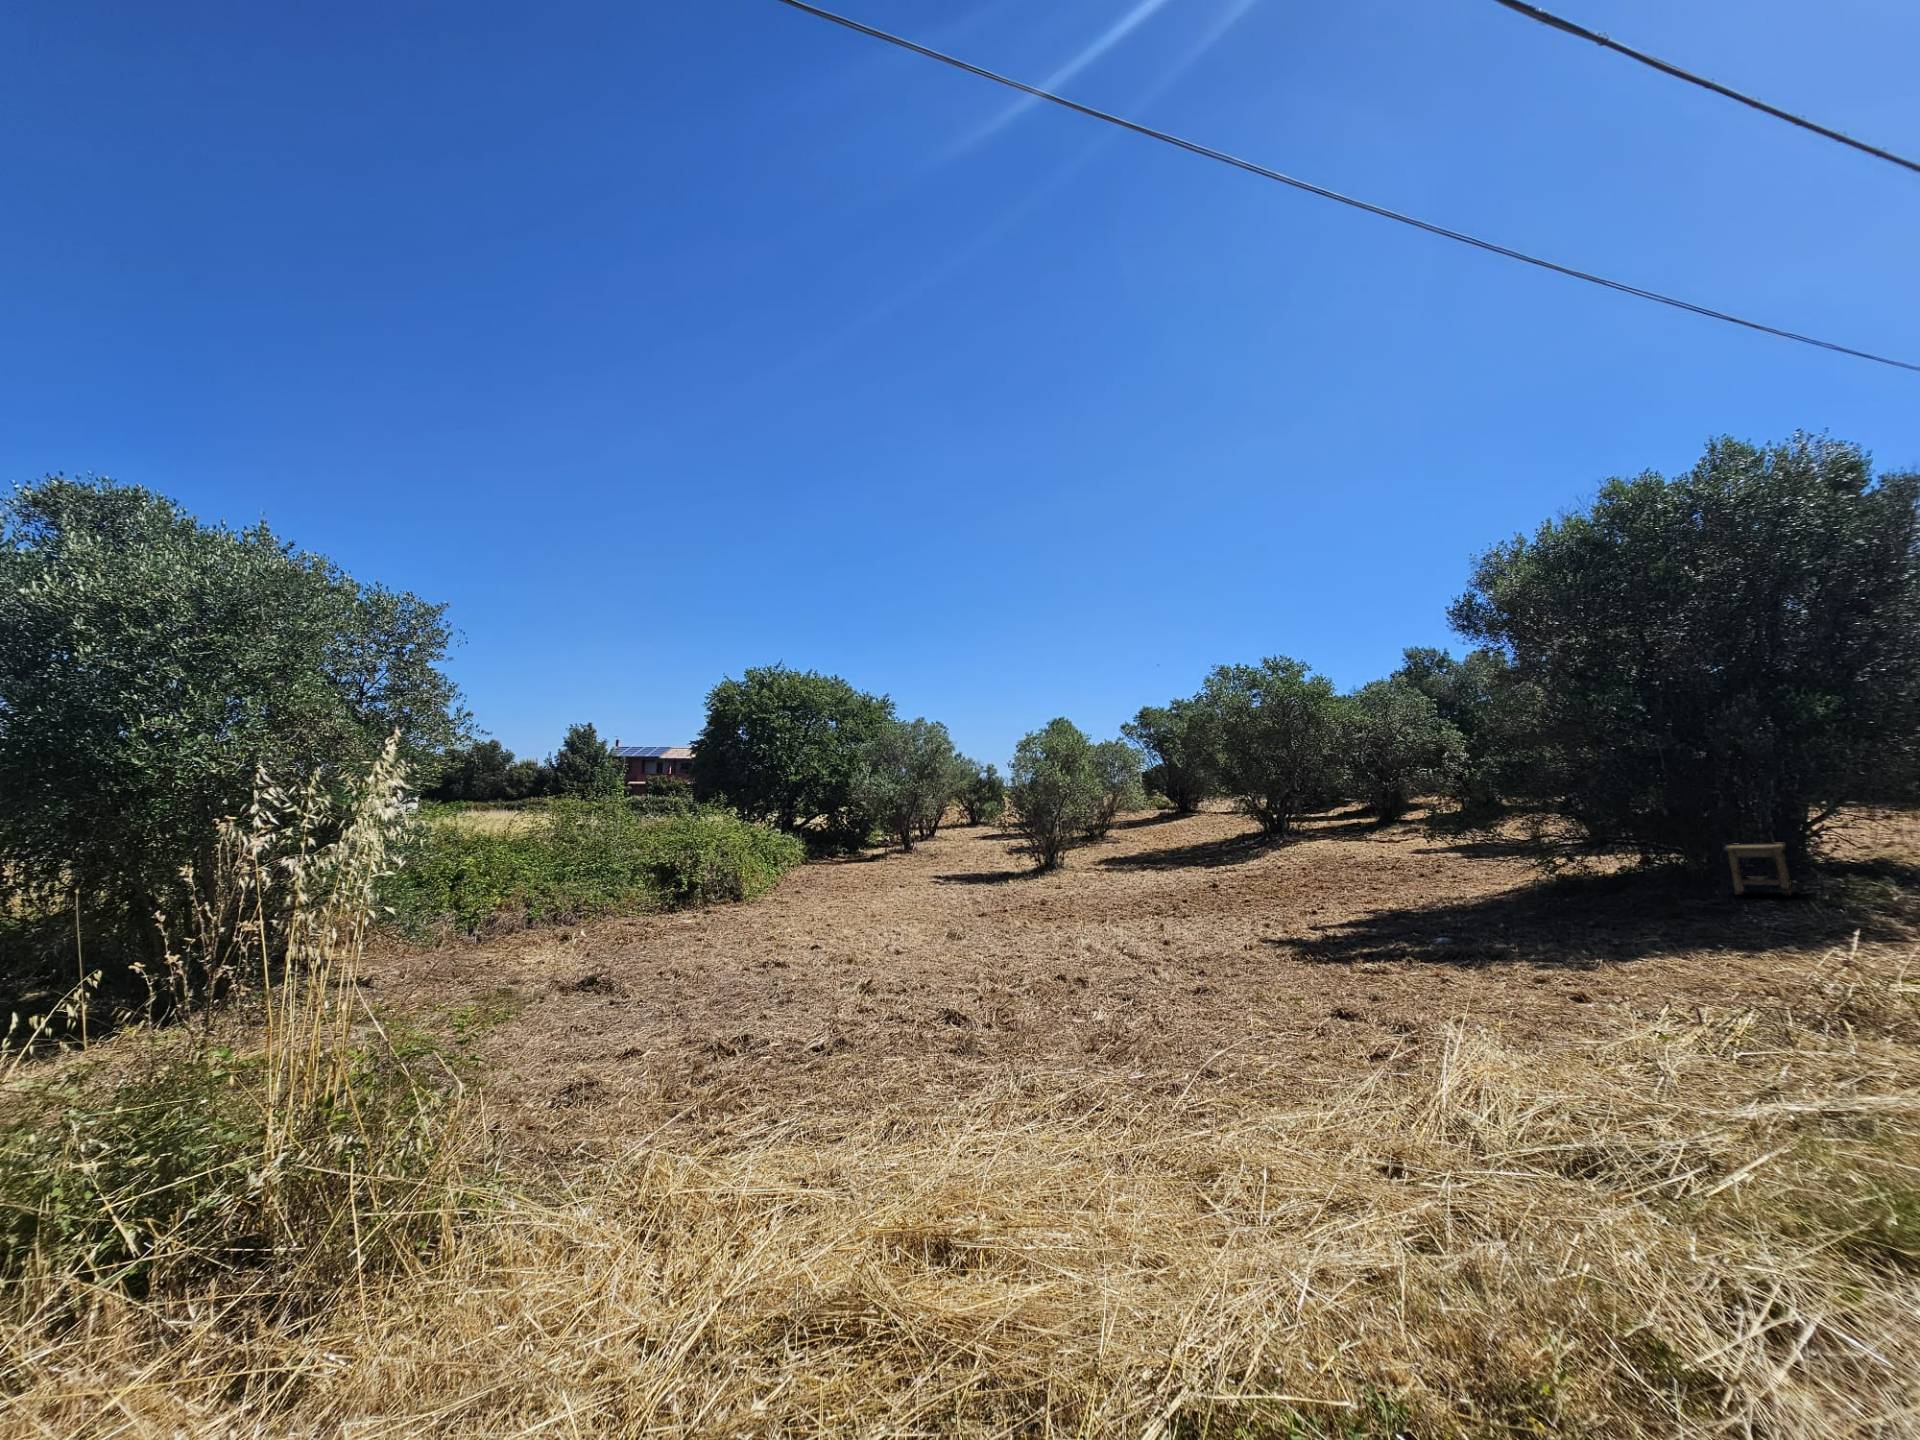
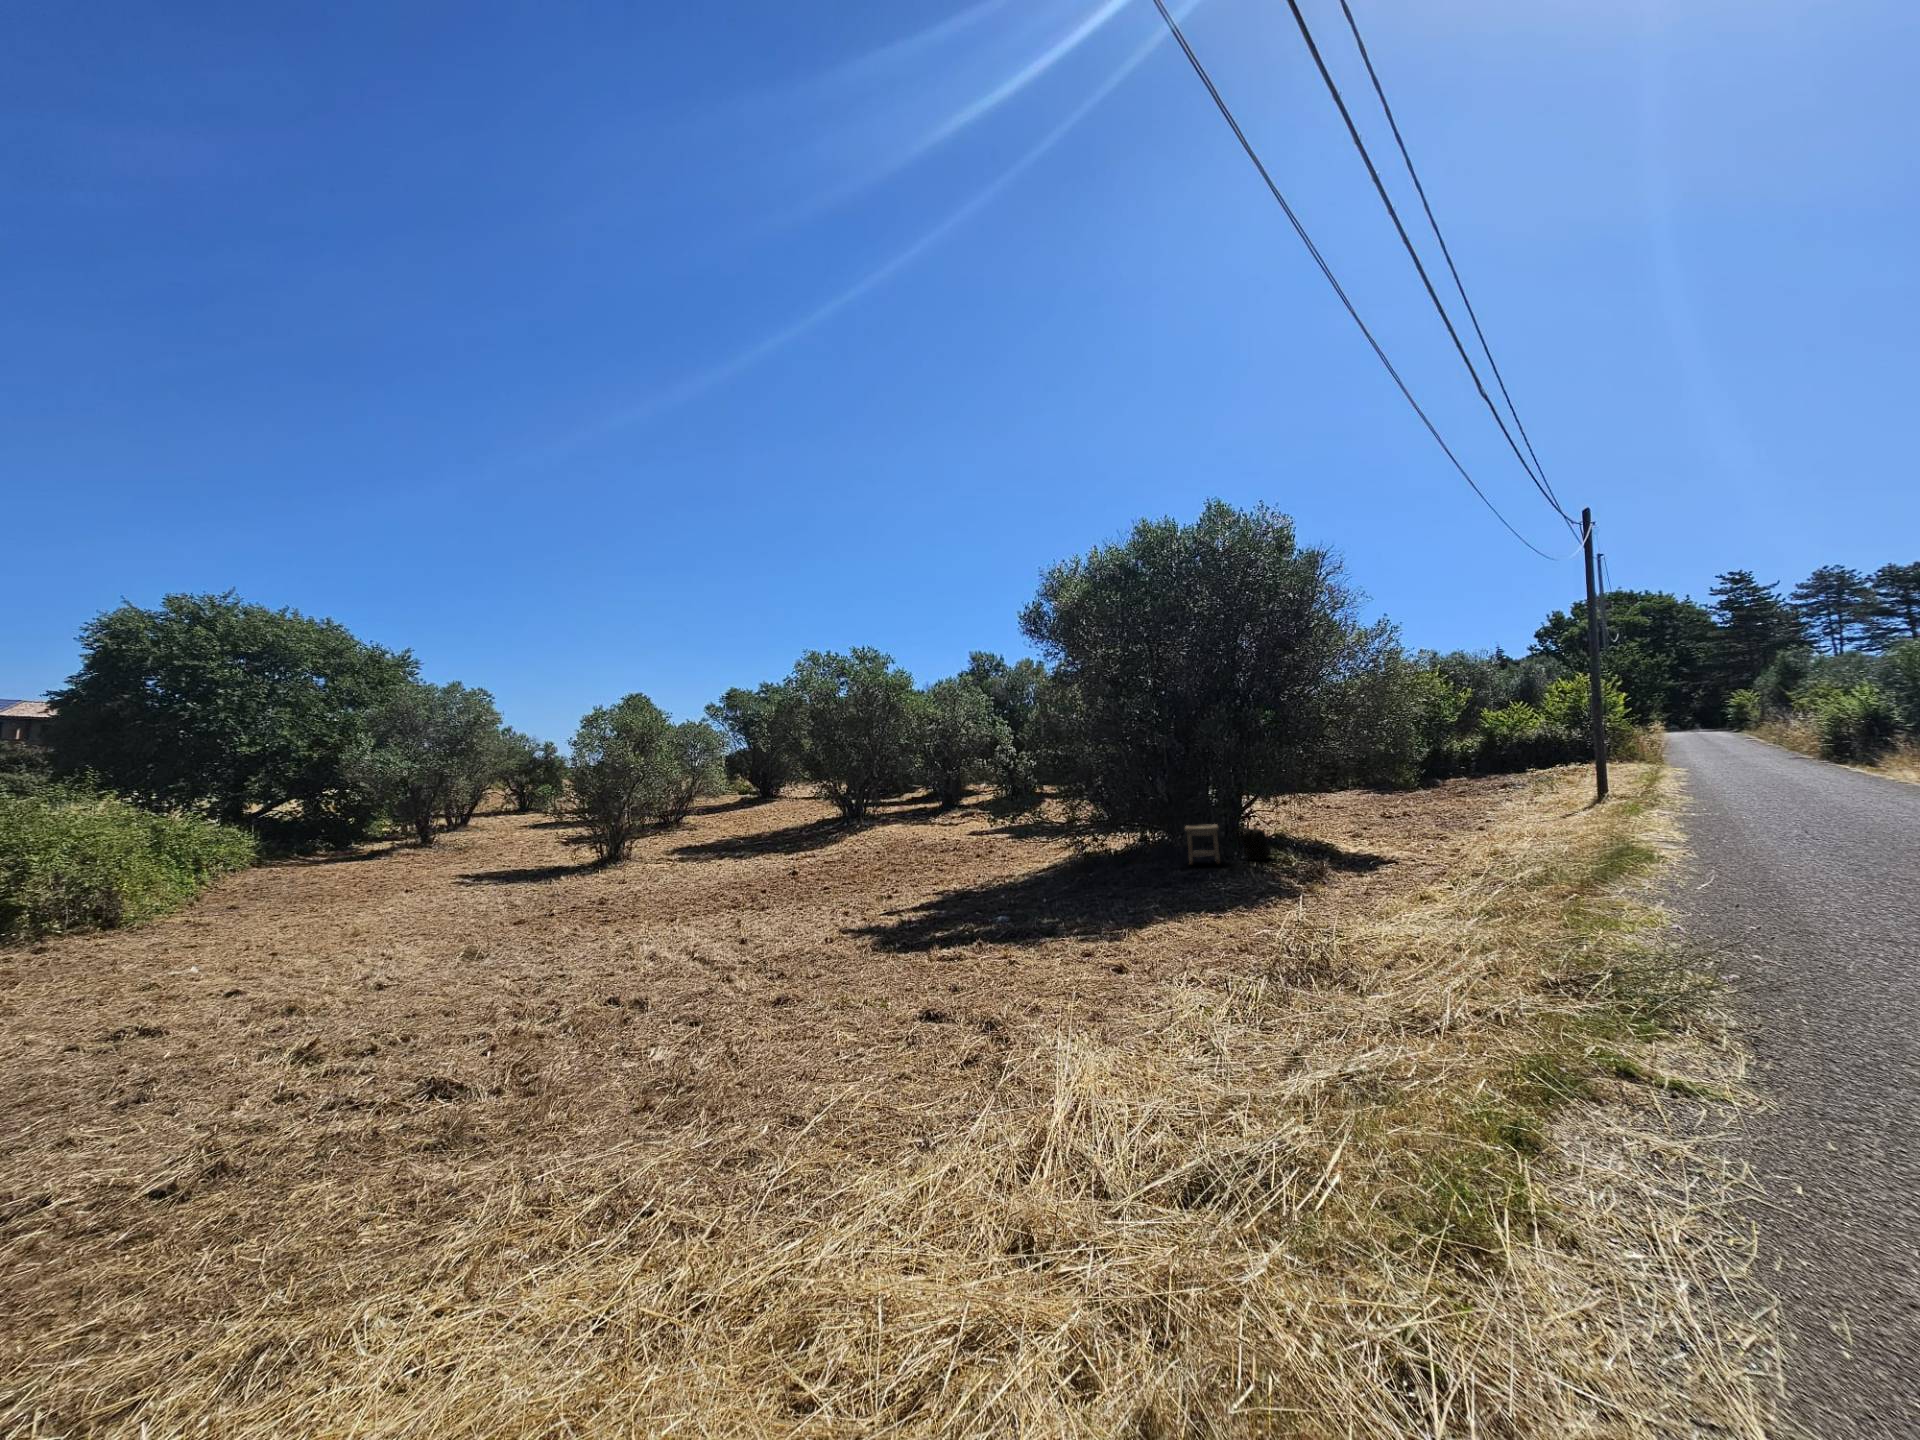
backpack: none [1821,847,1893,893] -> present [1236,827,1271,860]

